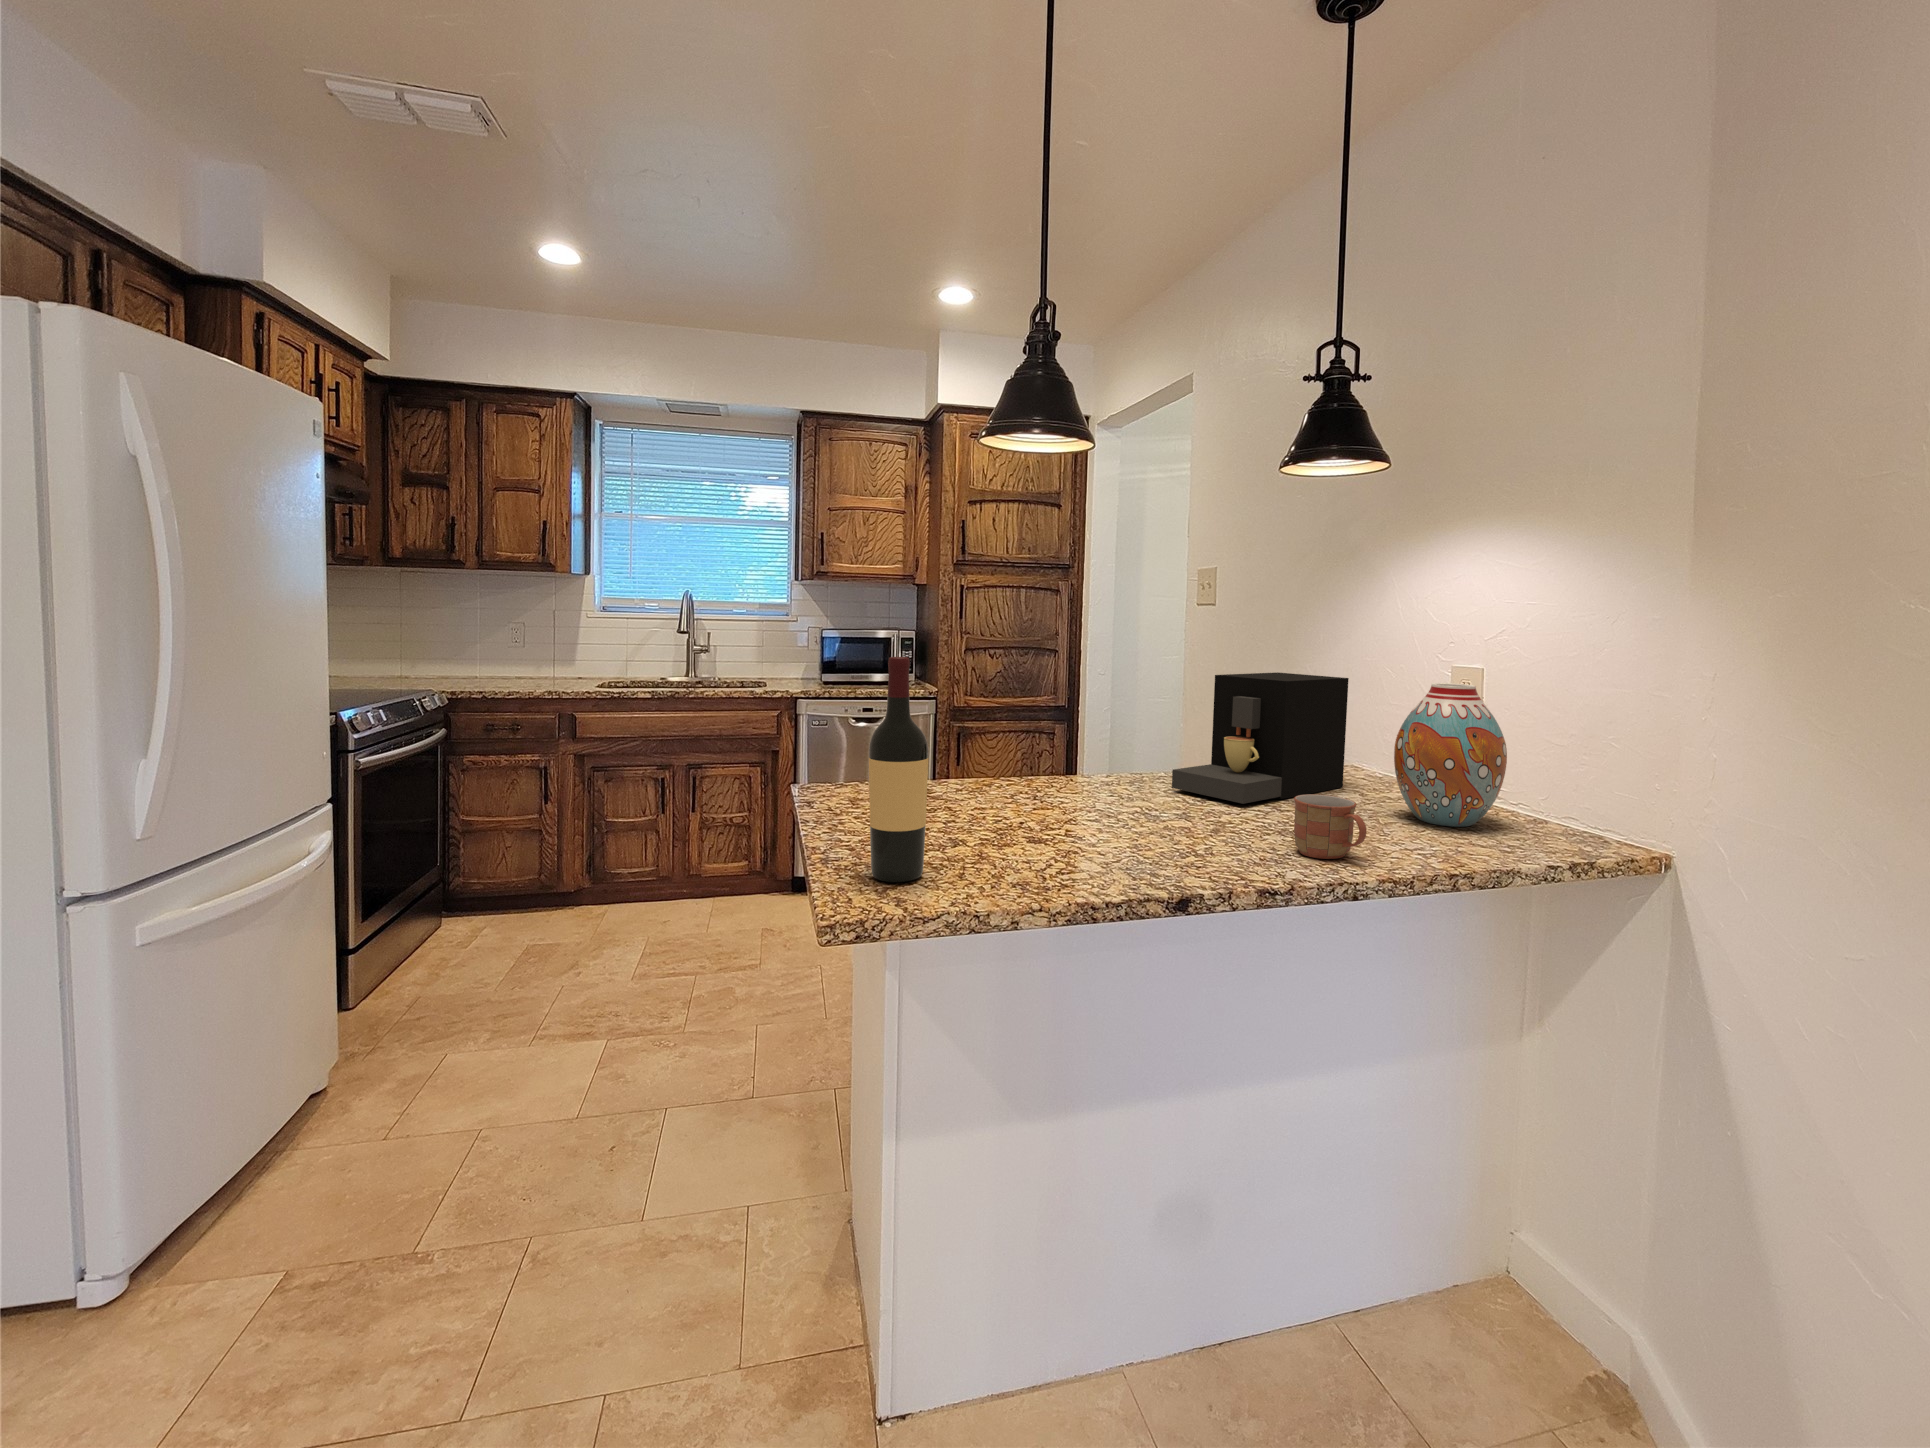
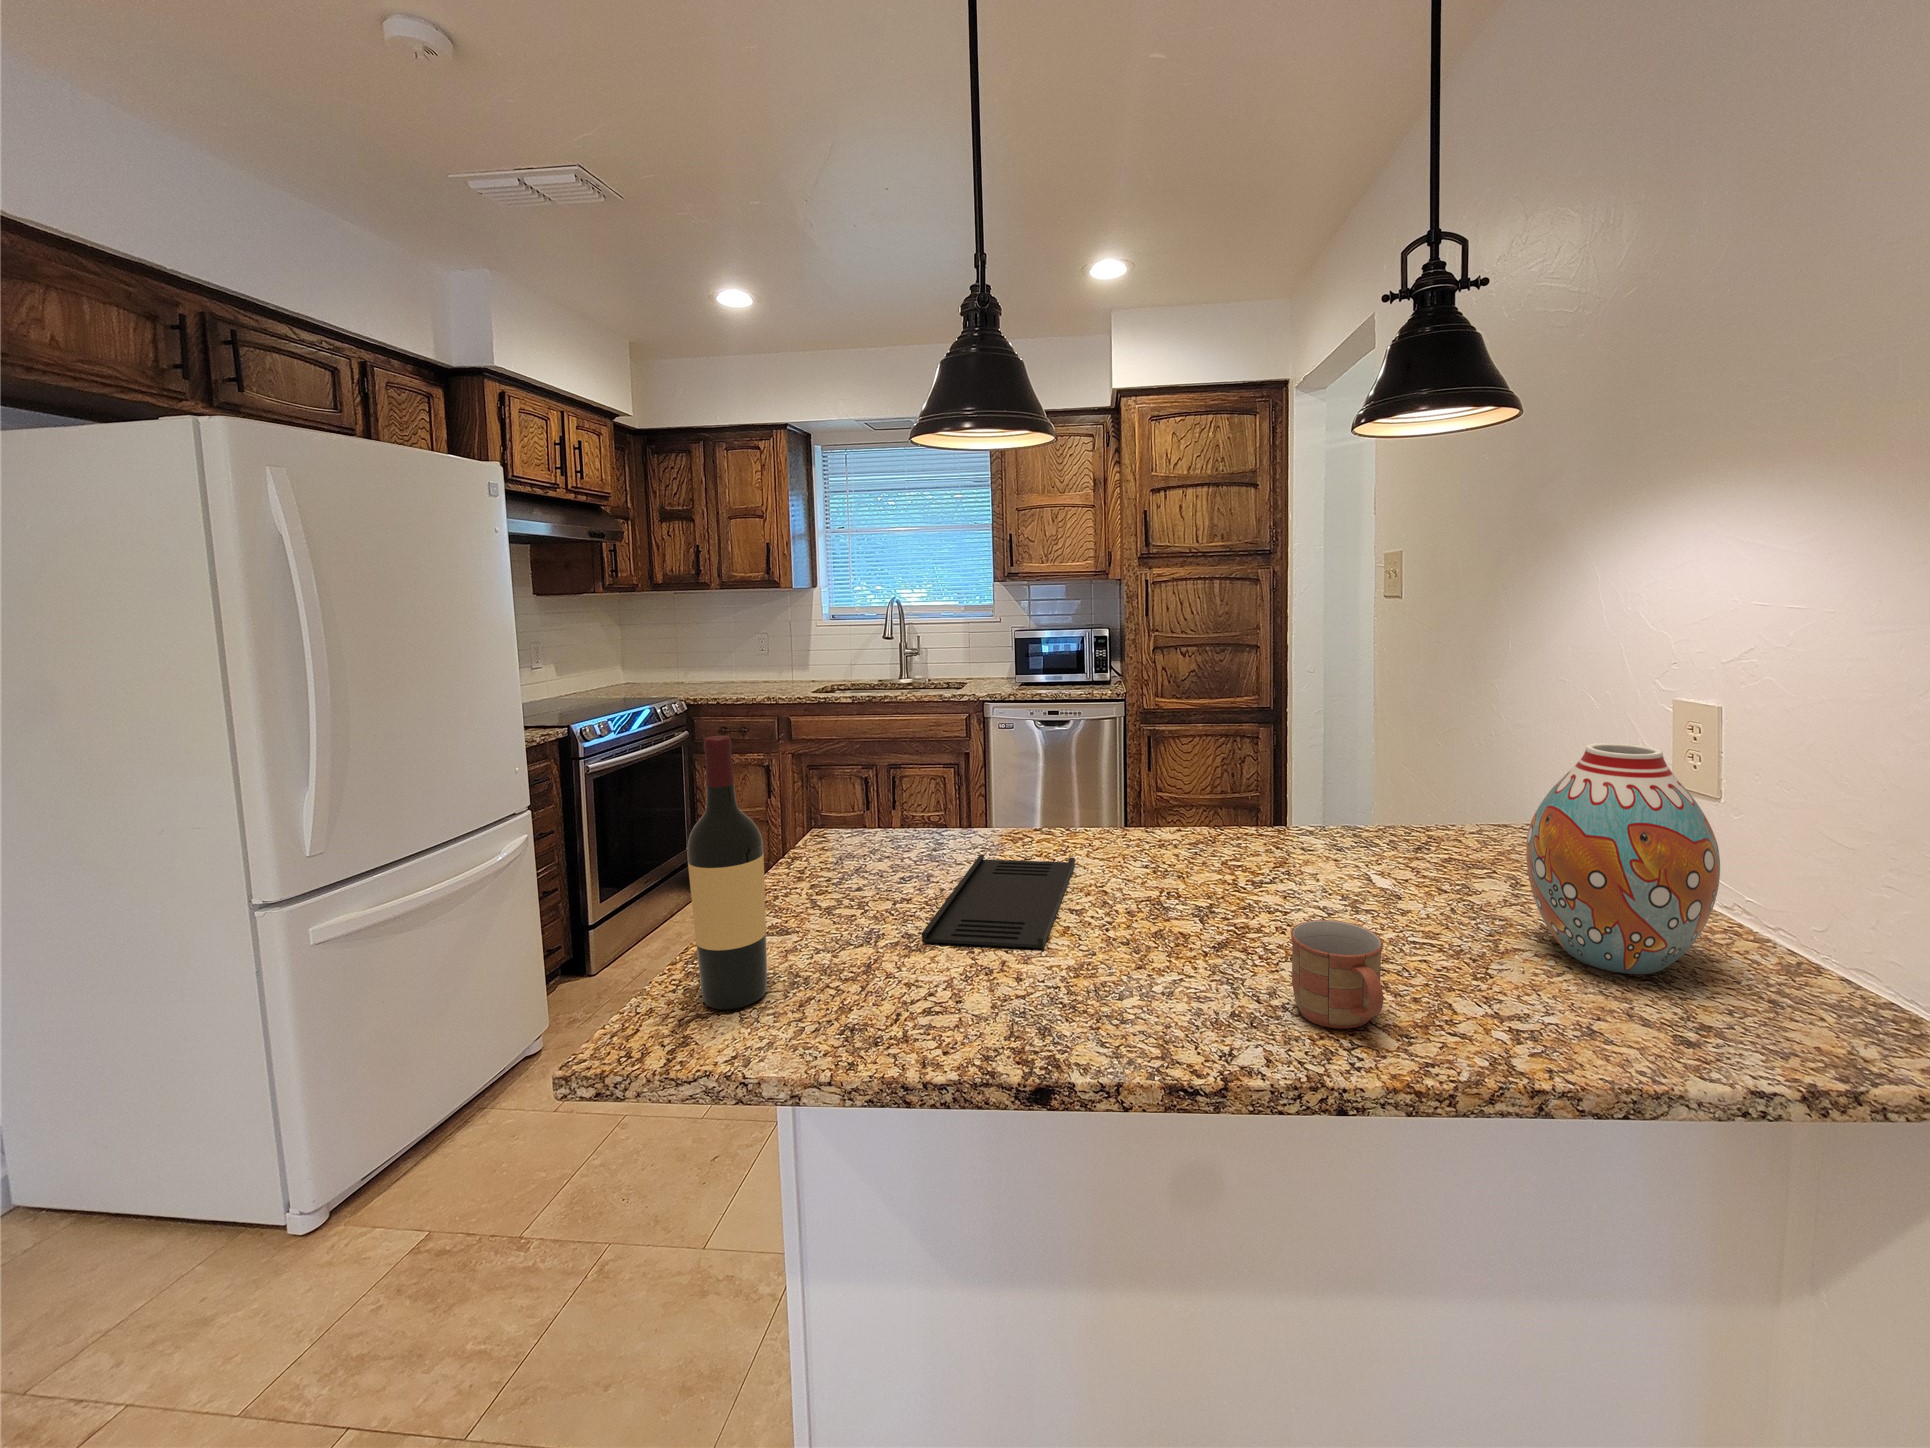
coffee maker: present [1172,672,1349,804] -> none [1233,704,1501,899]
tray: none [976,789,1098,839] -> present [922,855,1075,948]

